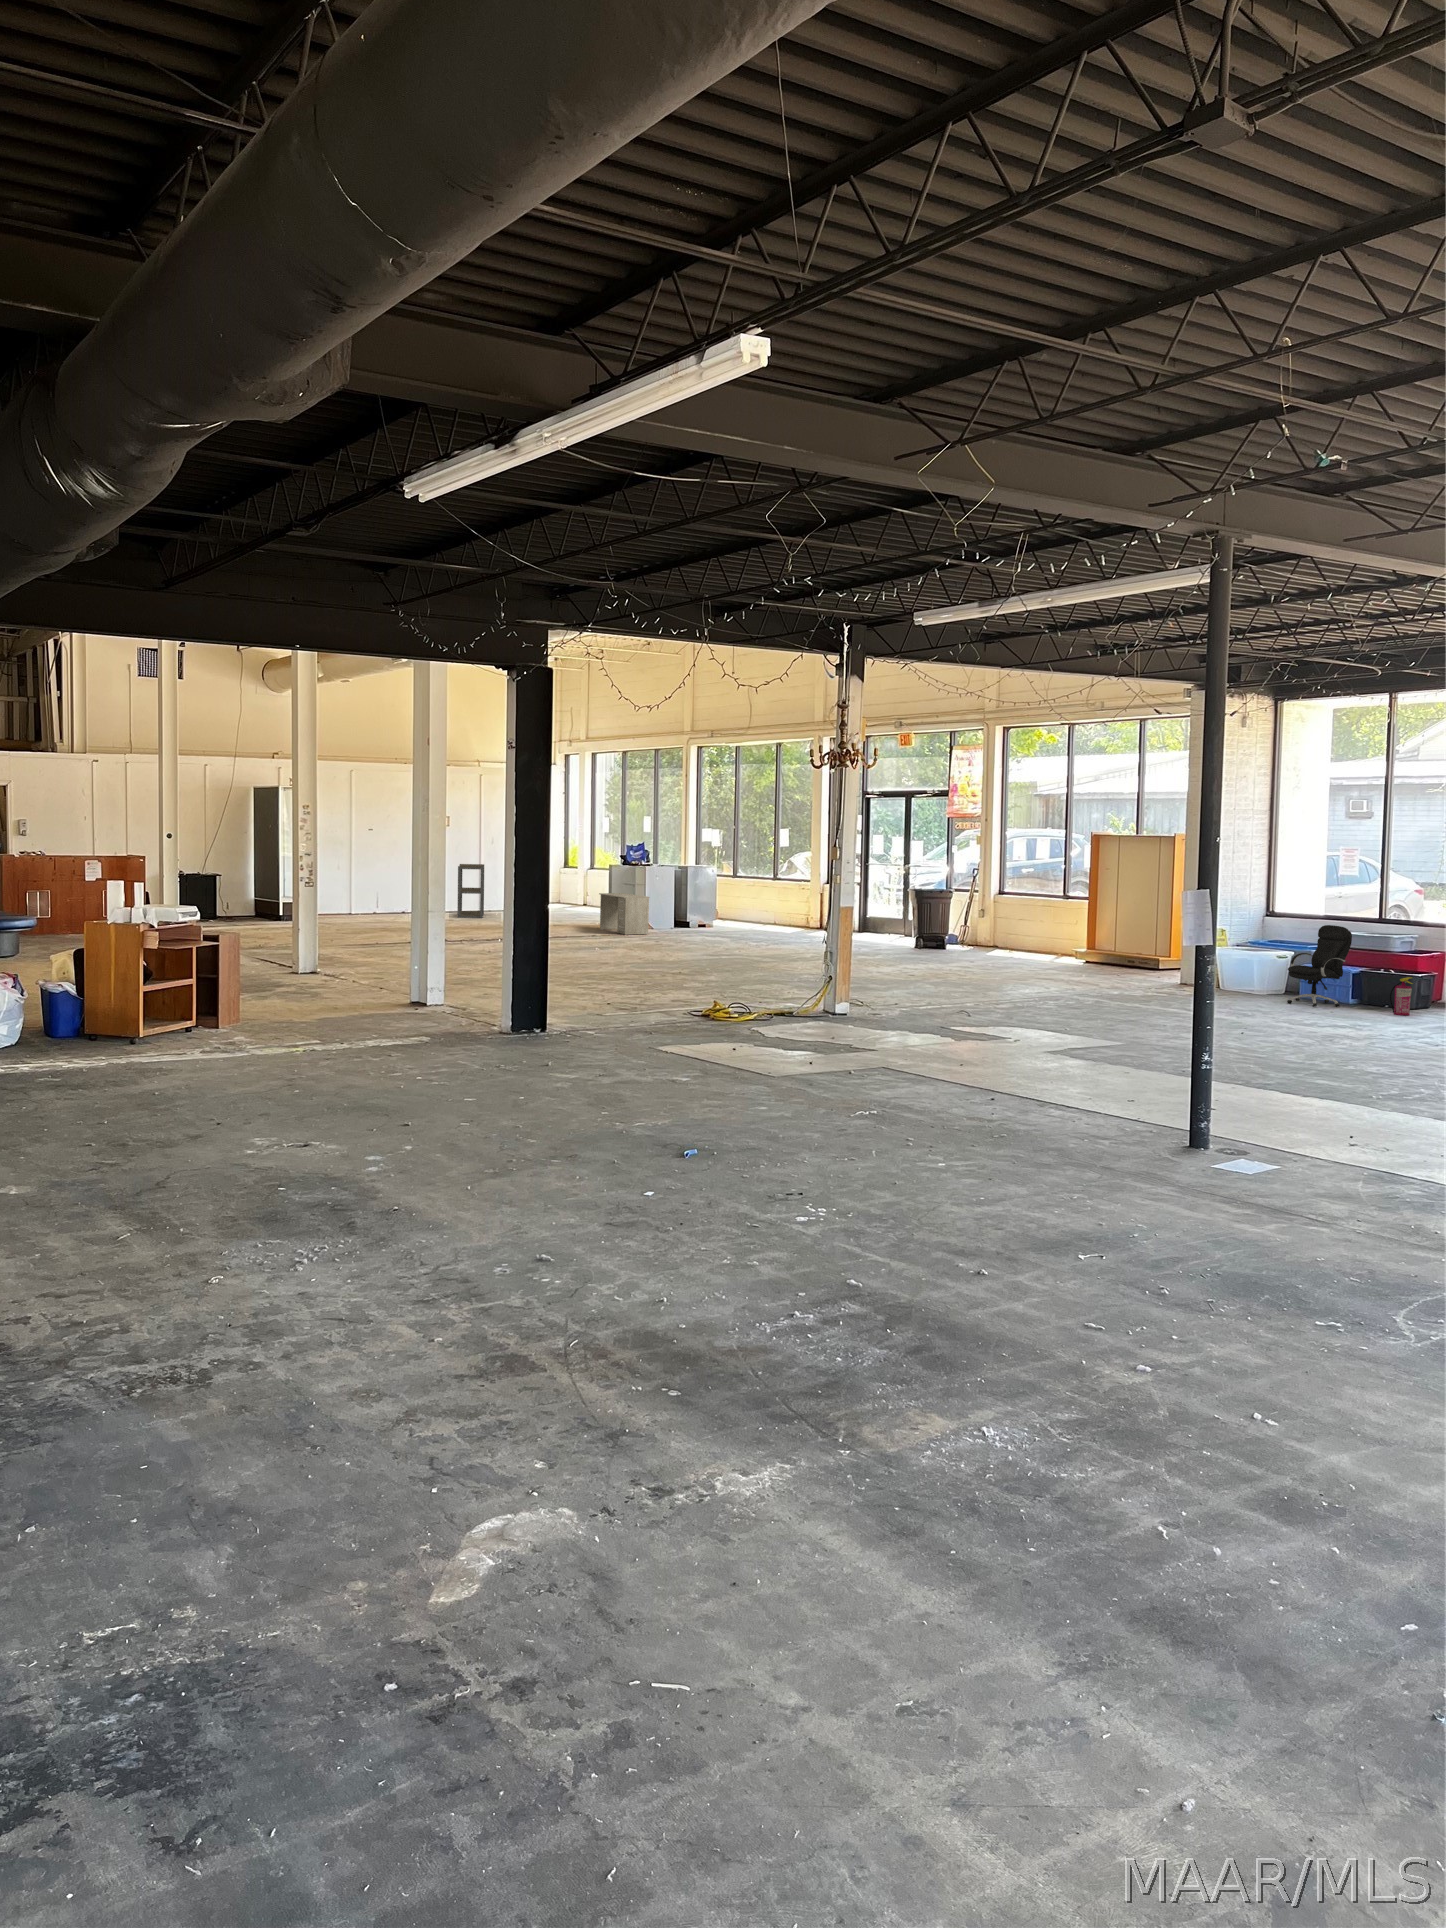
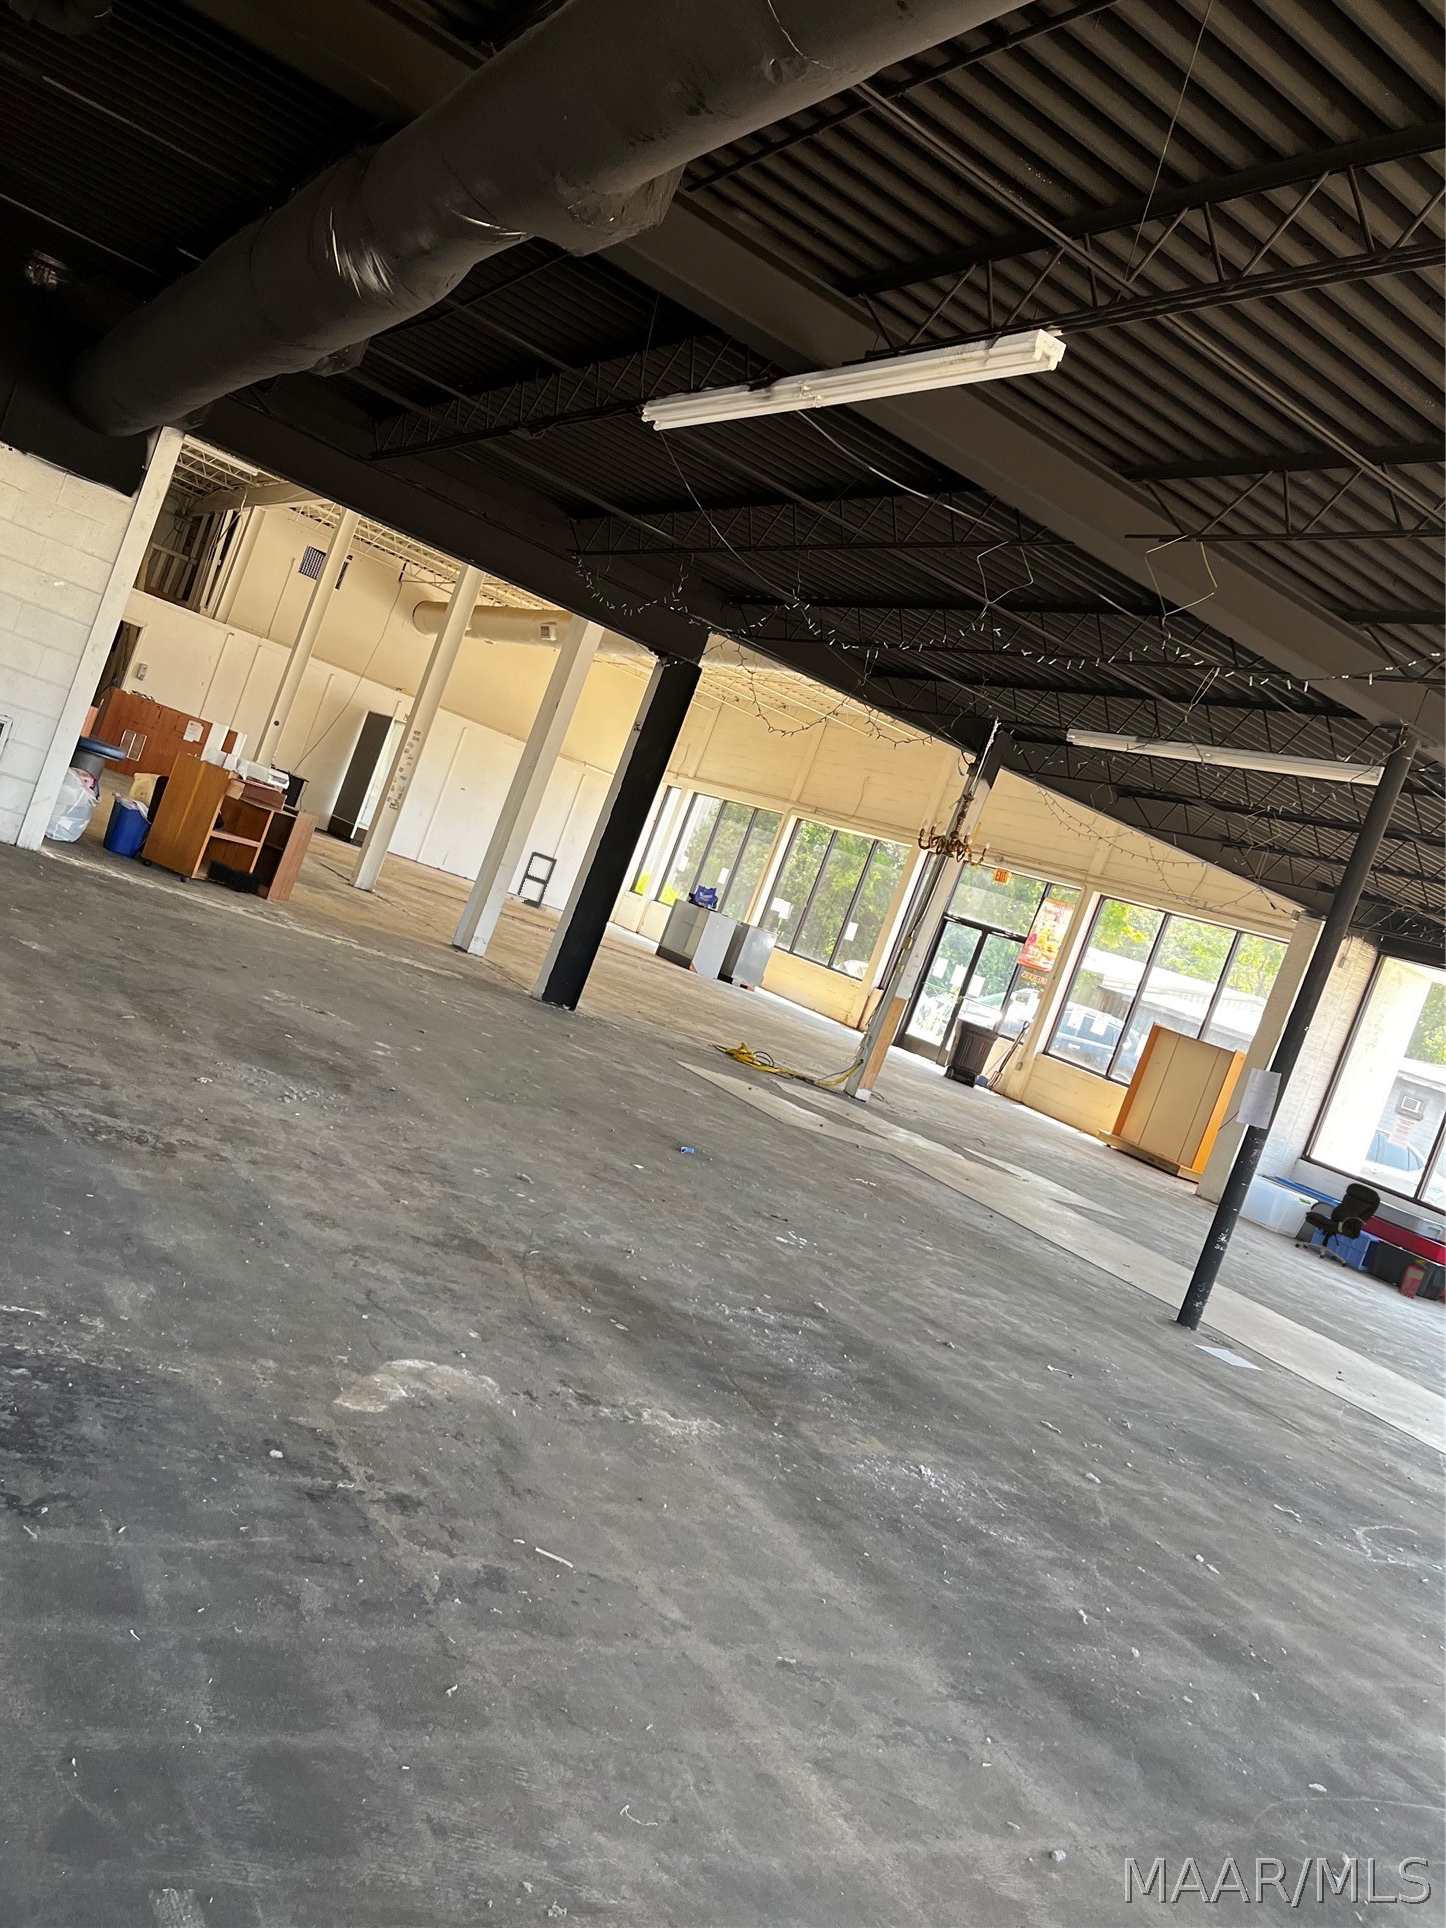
desk: present [599,893,649,935] -> none [646,921,704,975]
storage bin: none [144,1009,209,1033] -> present [206,859,262,893]

